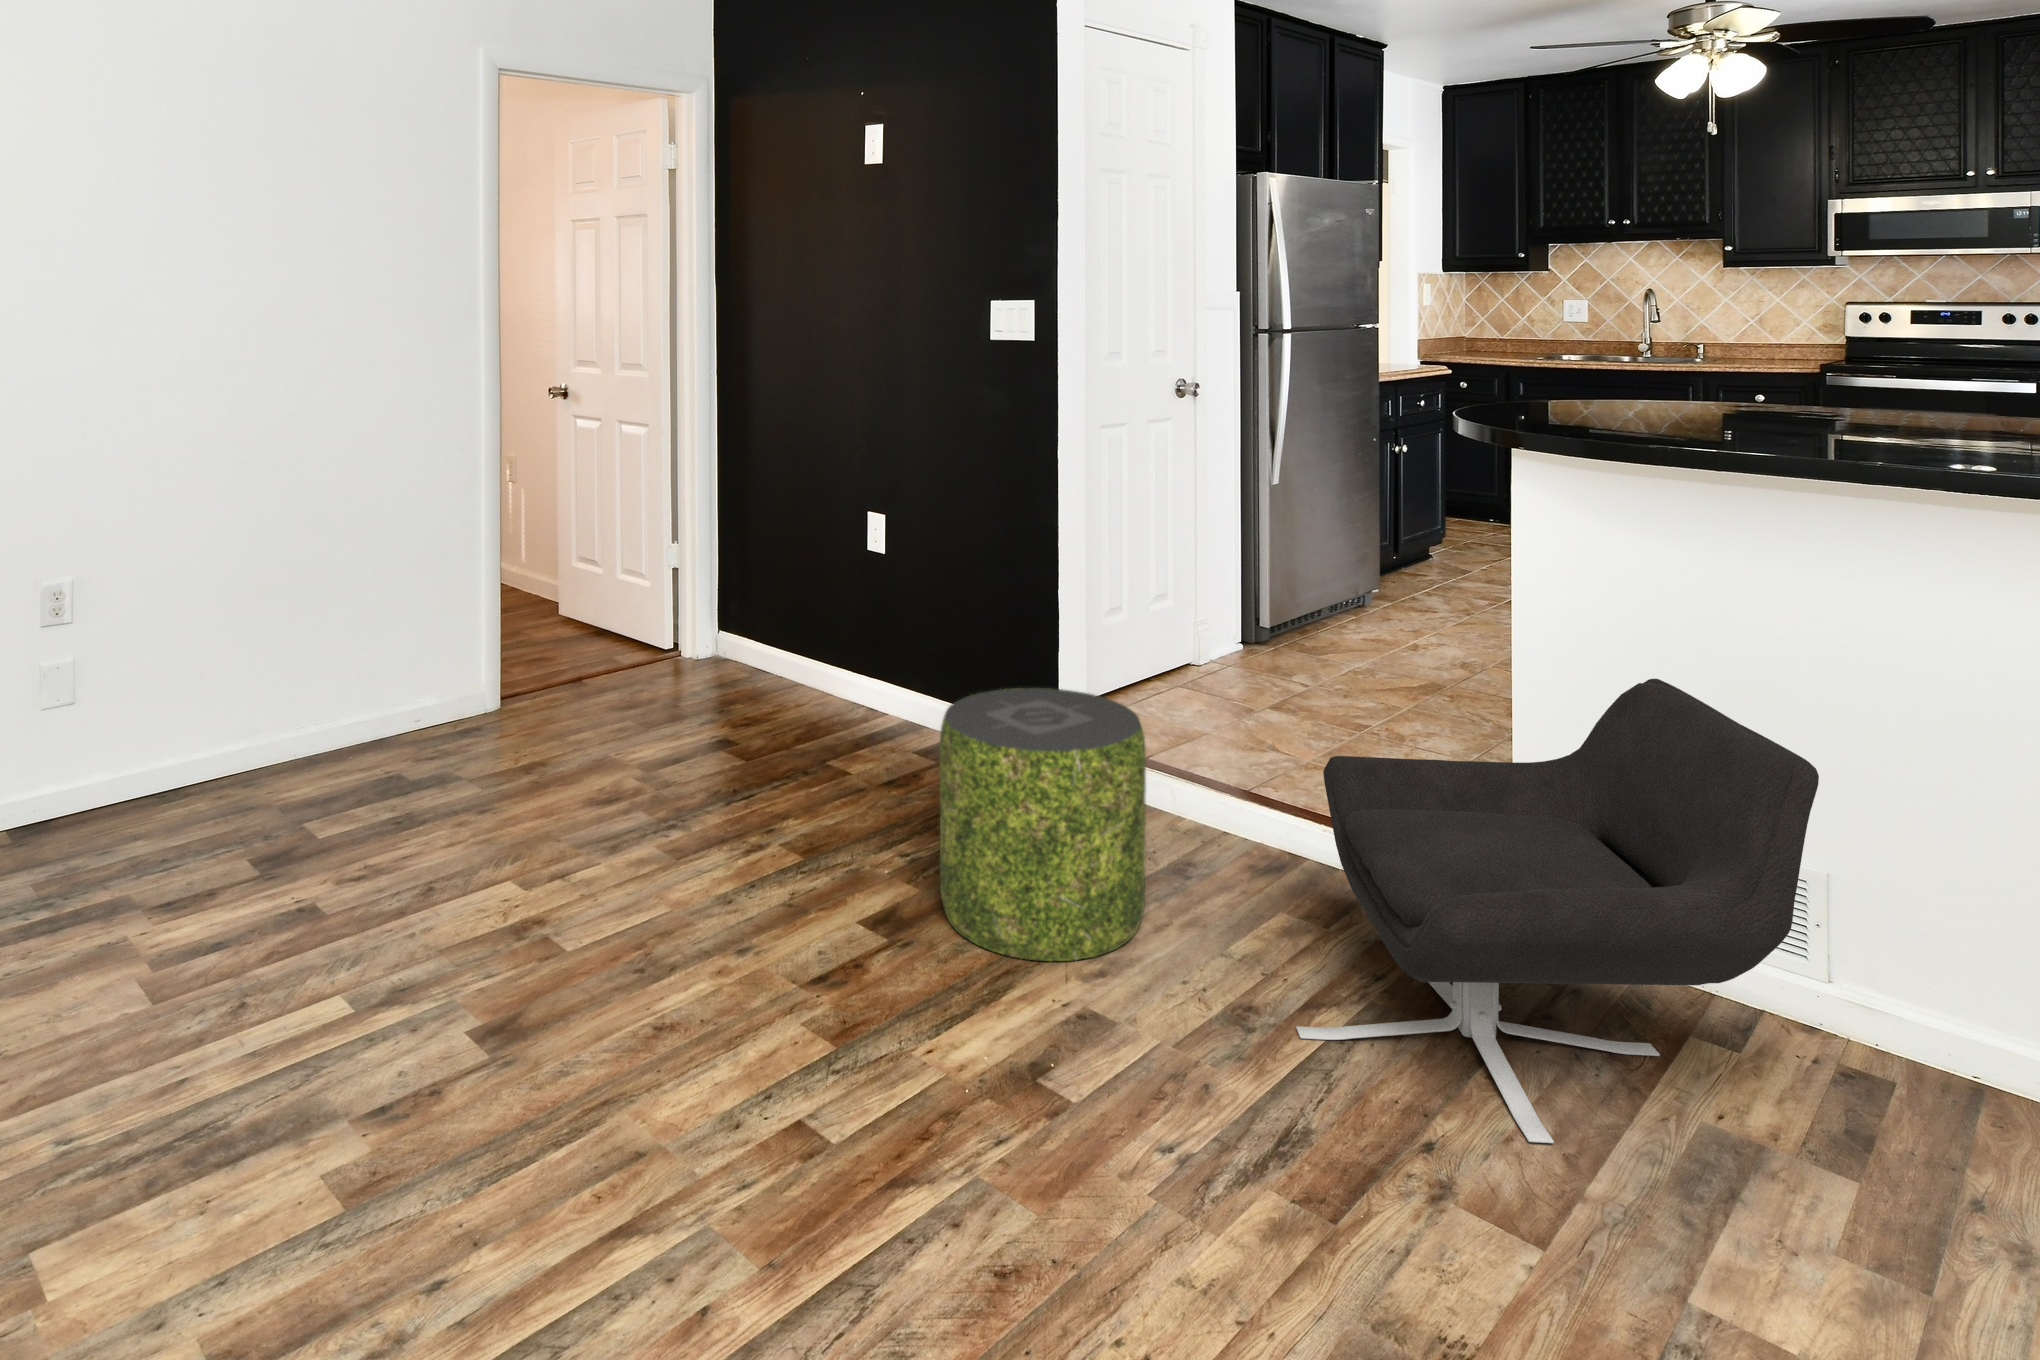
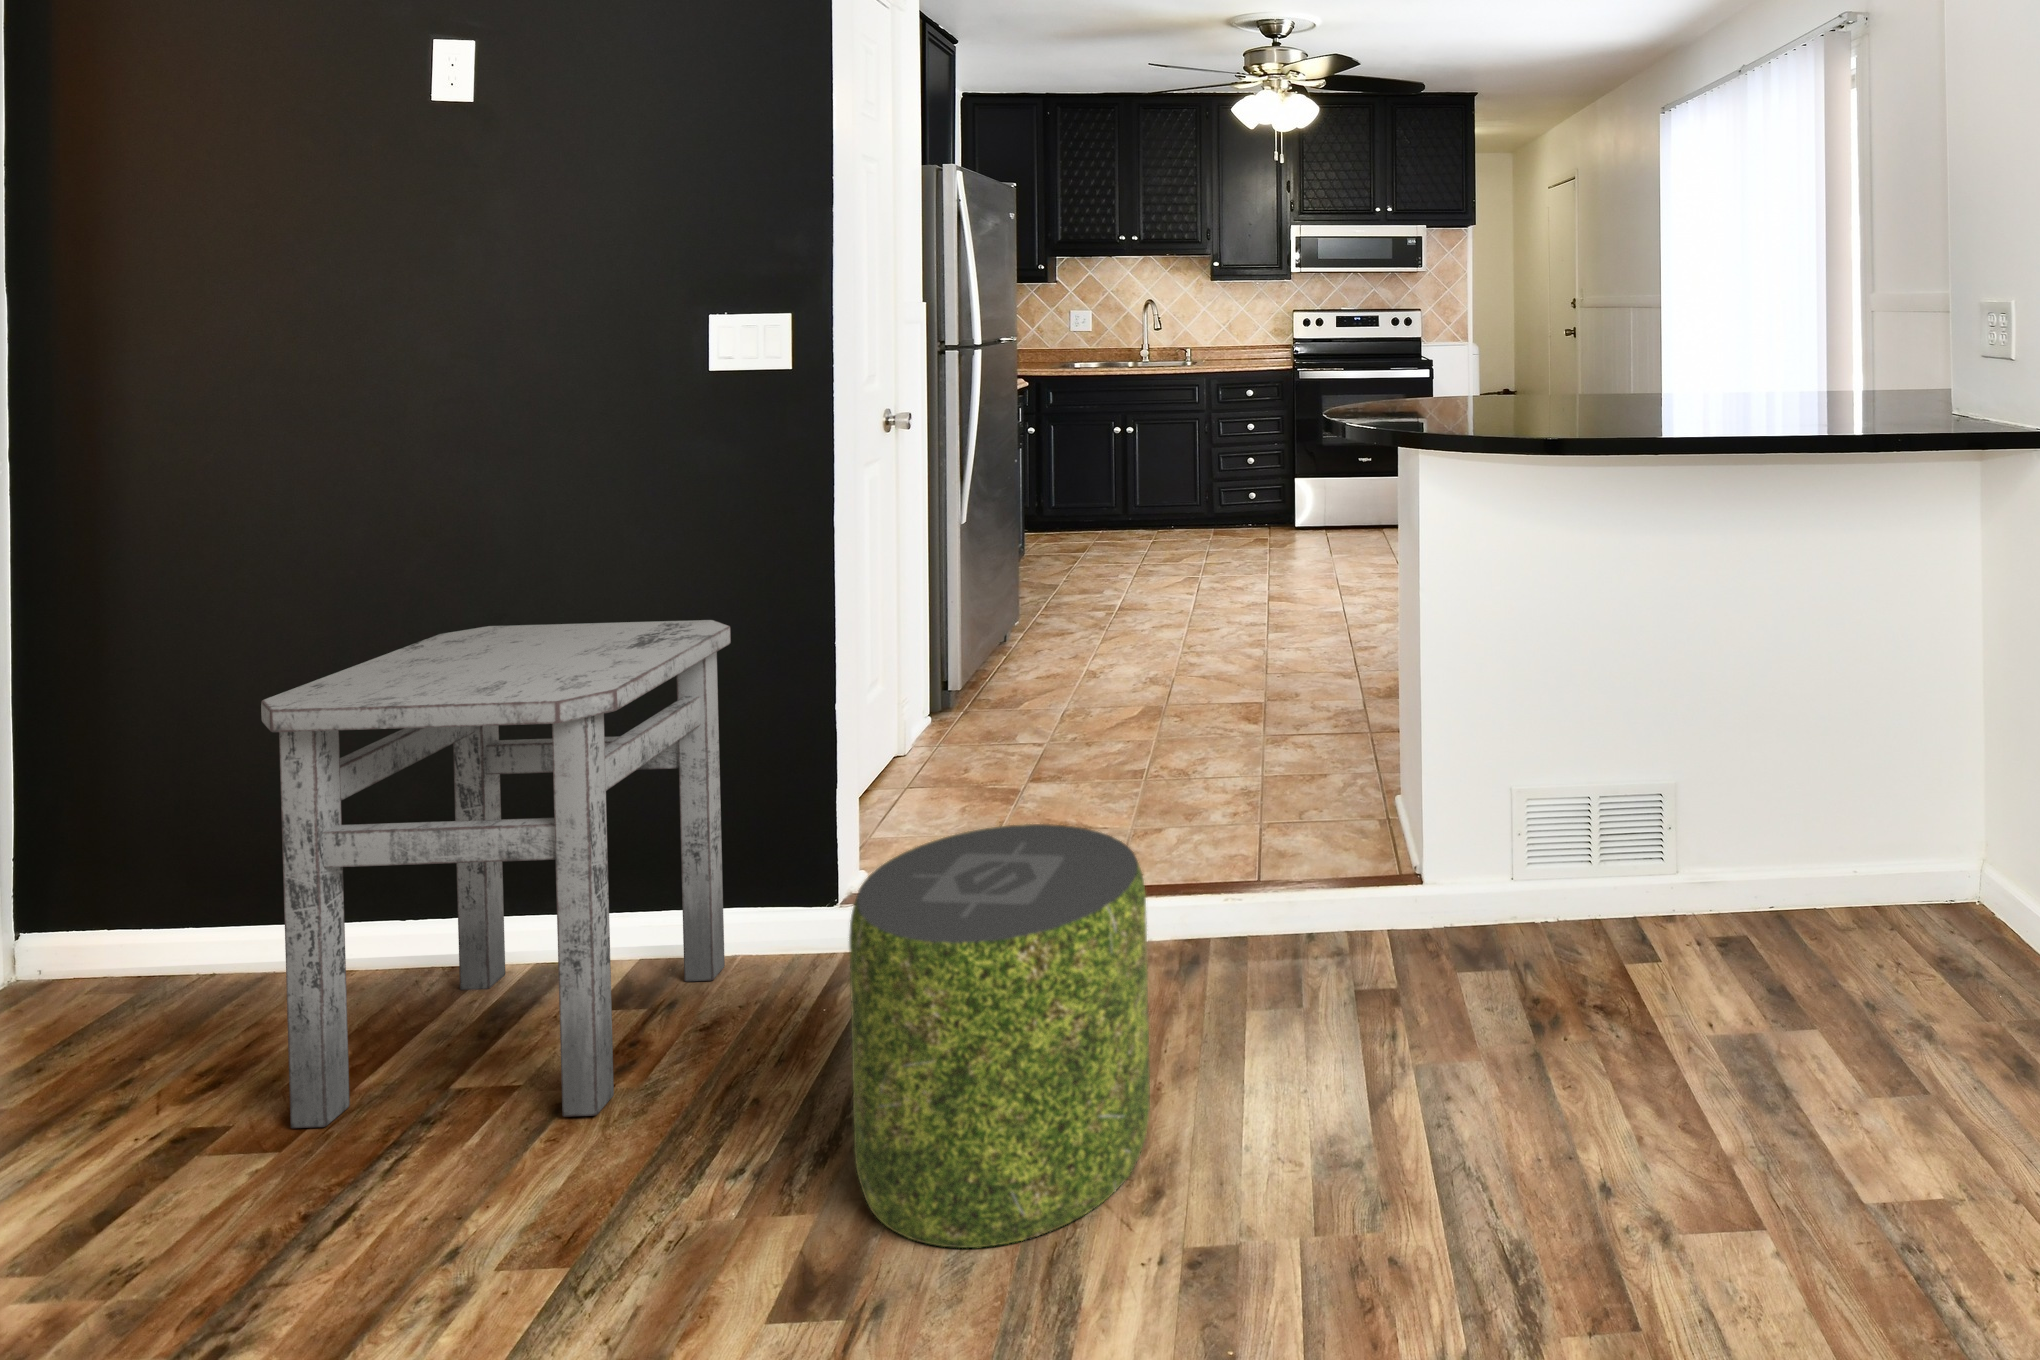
side table: none [750,502,996,801] -> present [261,620,731,1128]
lounge chair: present [1296,679,1819,1143] -> none [1307,645,1781,1145]

